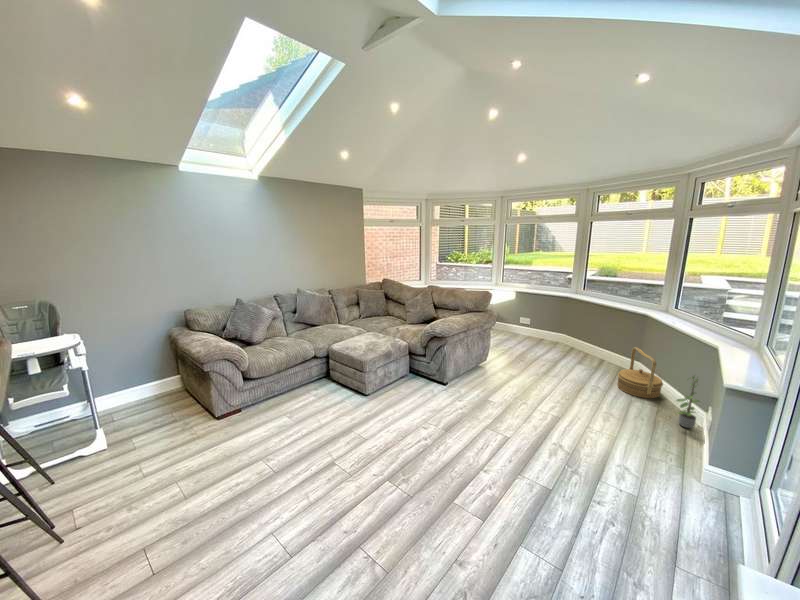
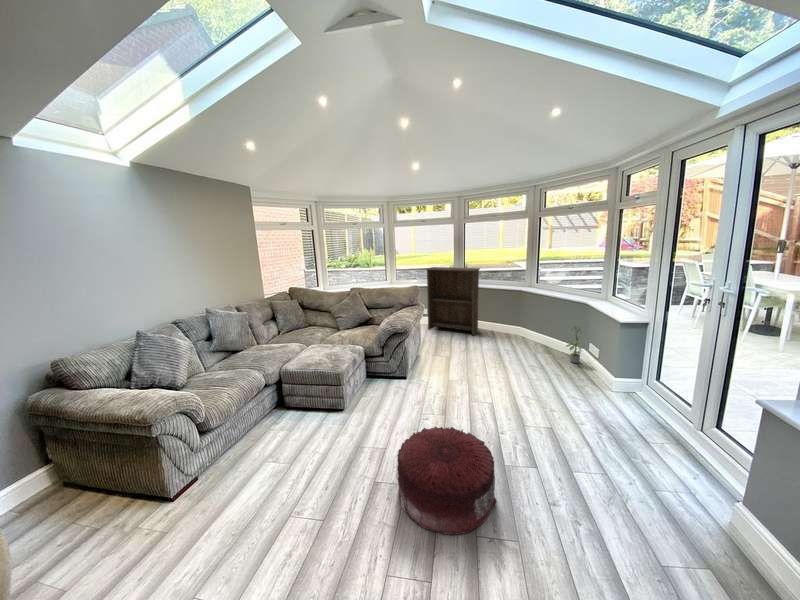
bookshelf: none [518,272,588,359] -> present [426,267,480,335]
woven basket: present [617,347,663,398] -> none [518,315,548,351]
pouf: none [324,429,424,540] -> present [397,427,497,535]

